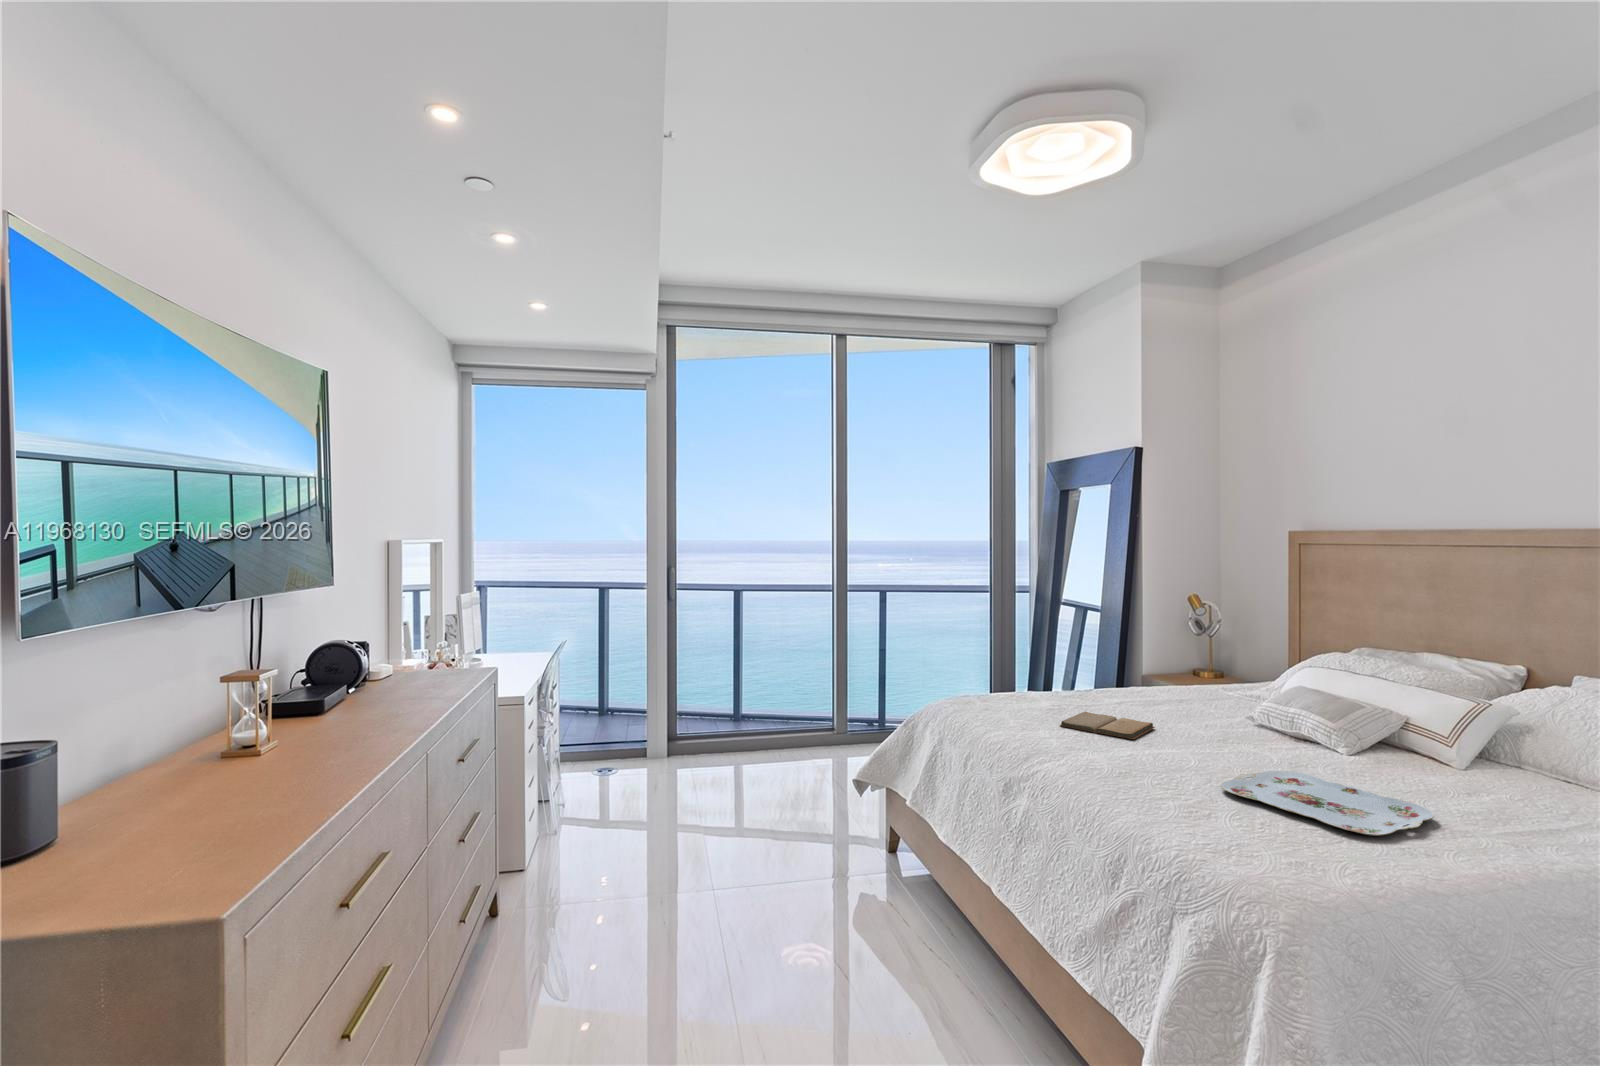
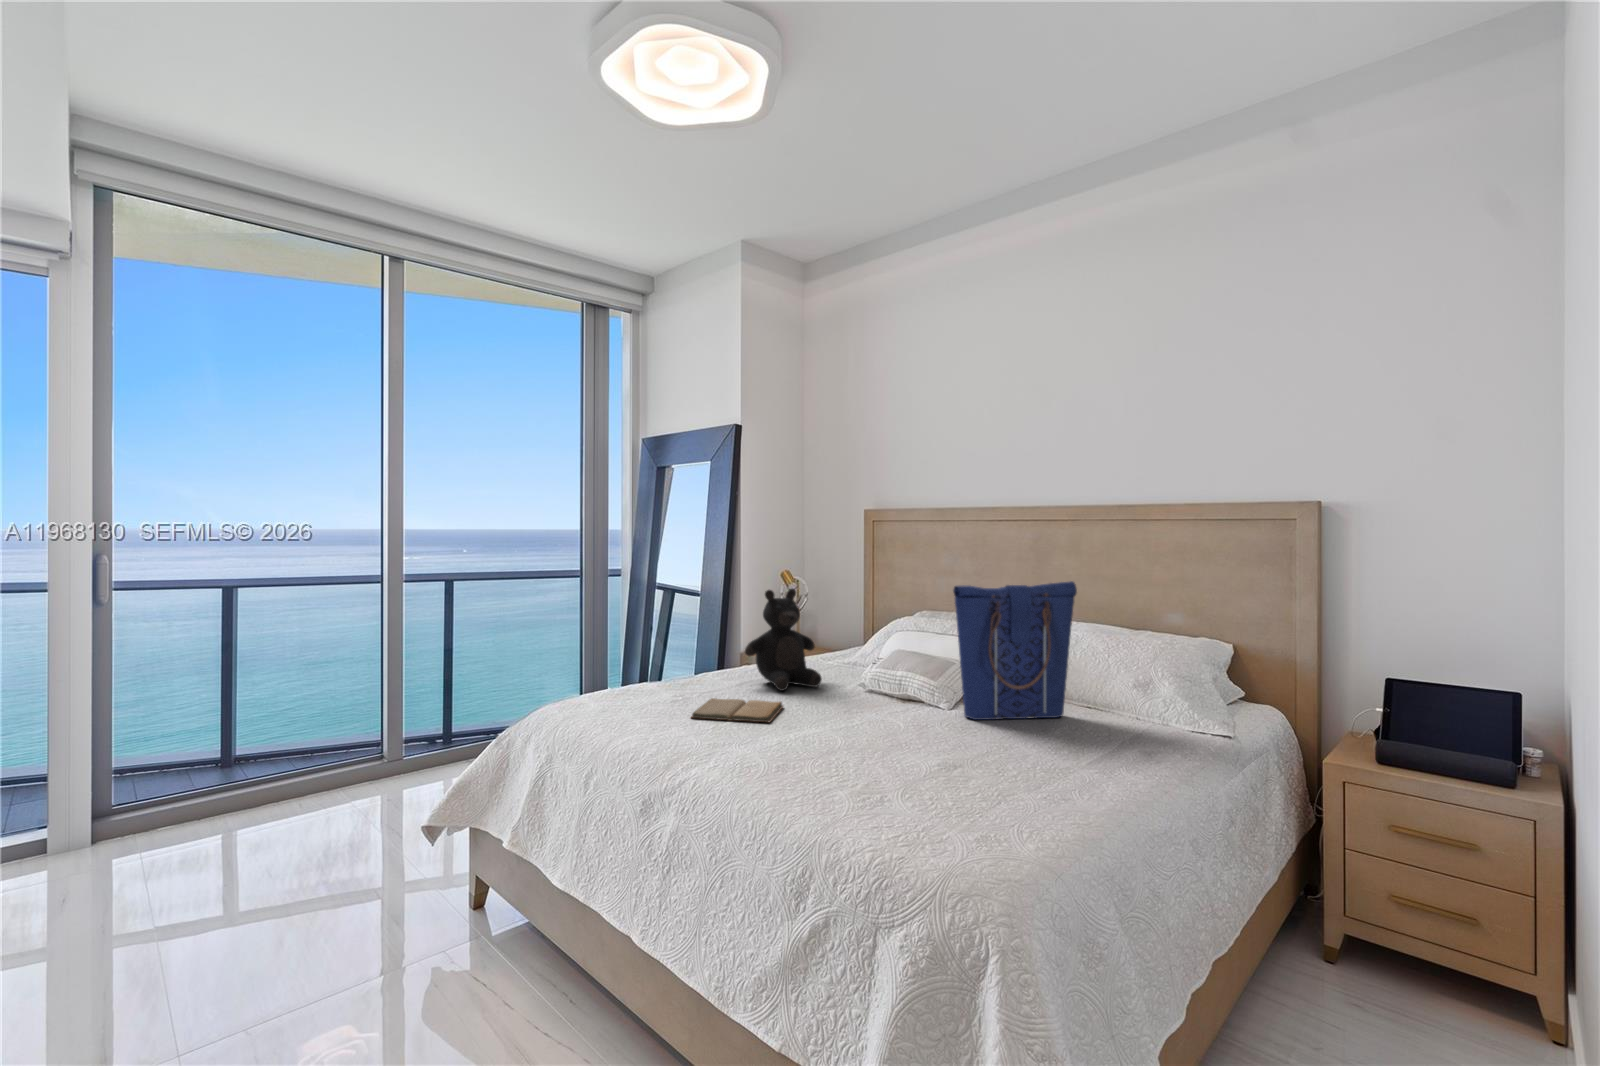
teddy bear: none [1124,615,1207,715] -> present [745,589,822,691]
tote bag: none [1348,623,1528,783] -> present [953,581,1077,720]
serving tray: present [1221,771,1434,836] -> none [873,734,1046,789]

